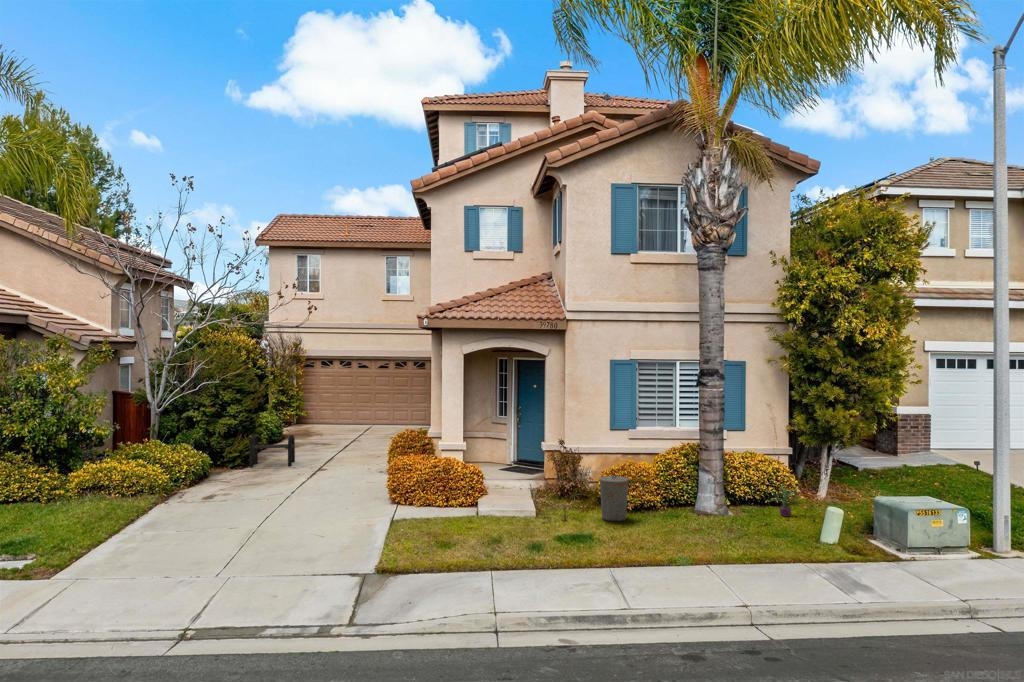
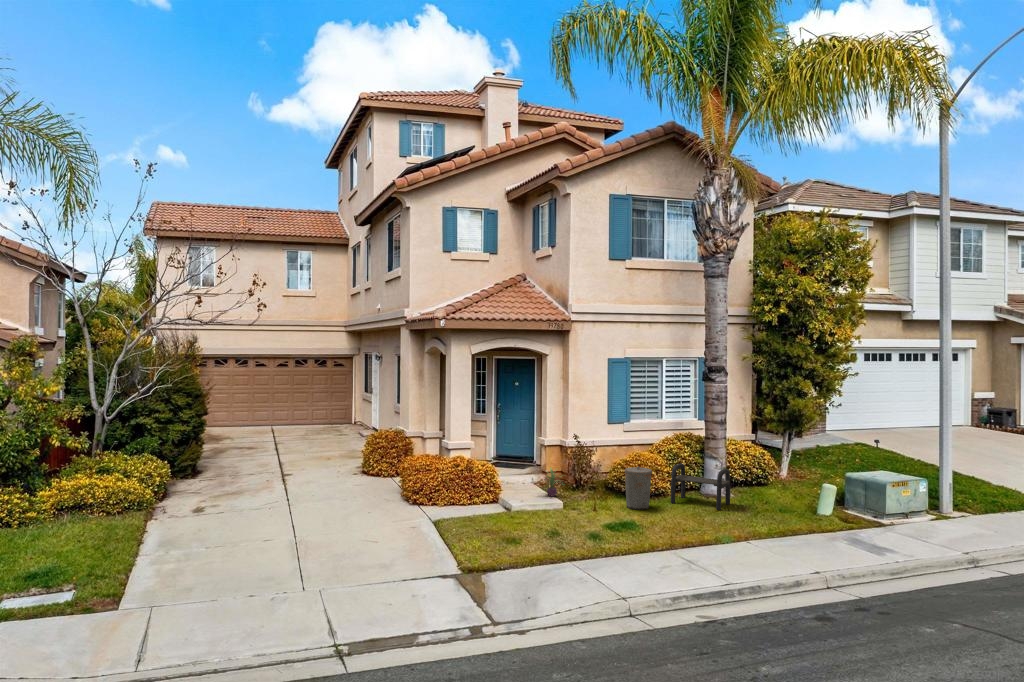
bench: present [249,435,295,467] -> present [671,463,730,510]
decorative plant: present [779,484,792,517] -> present [547,468,557,497]

